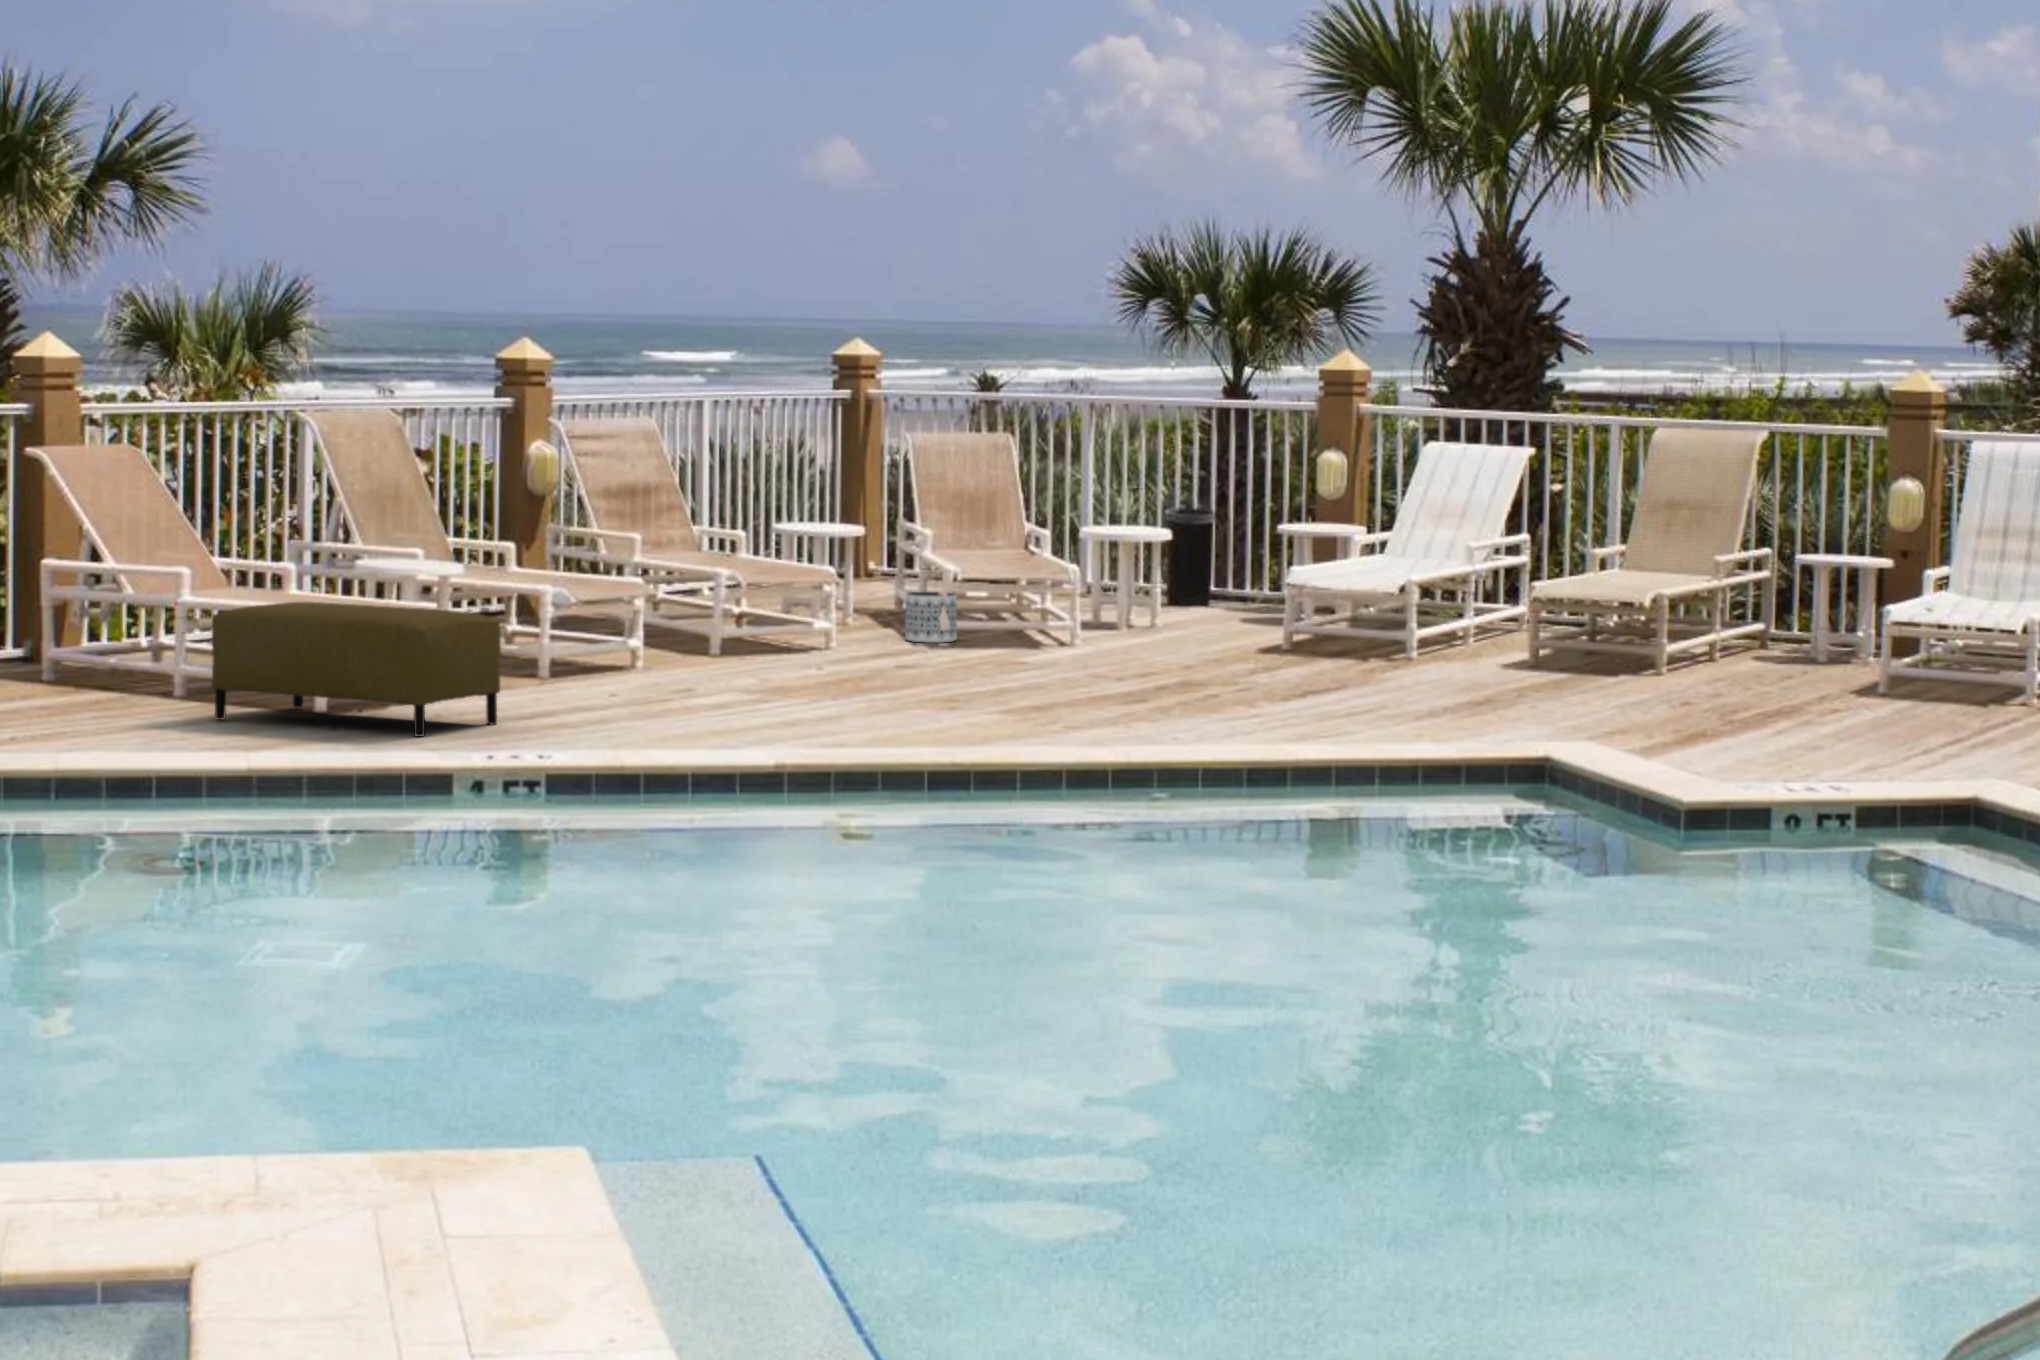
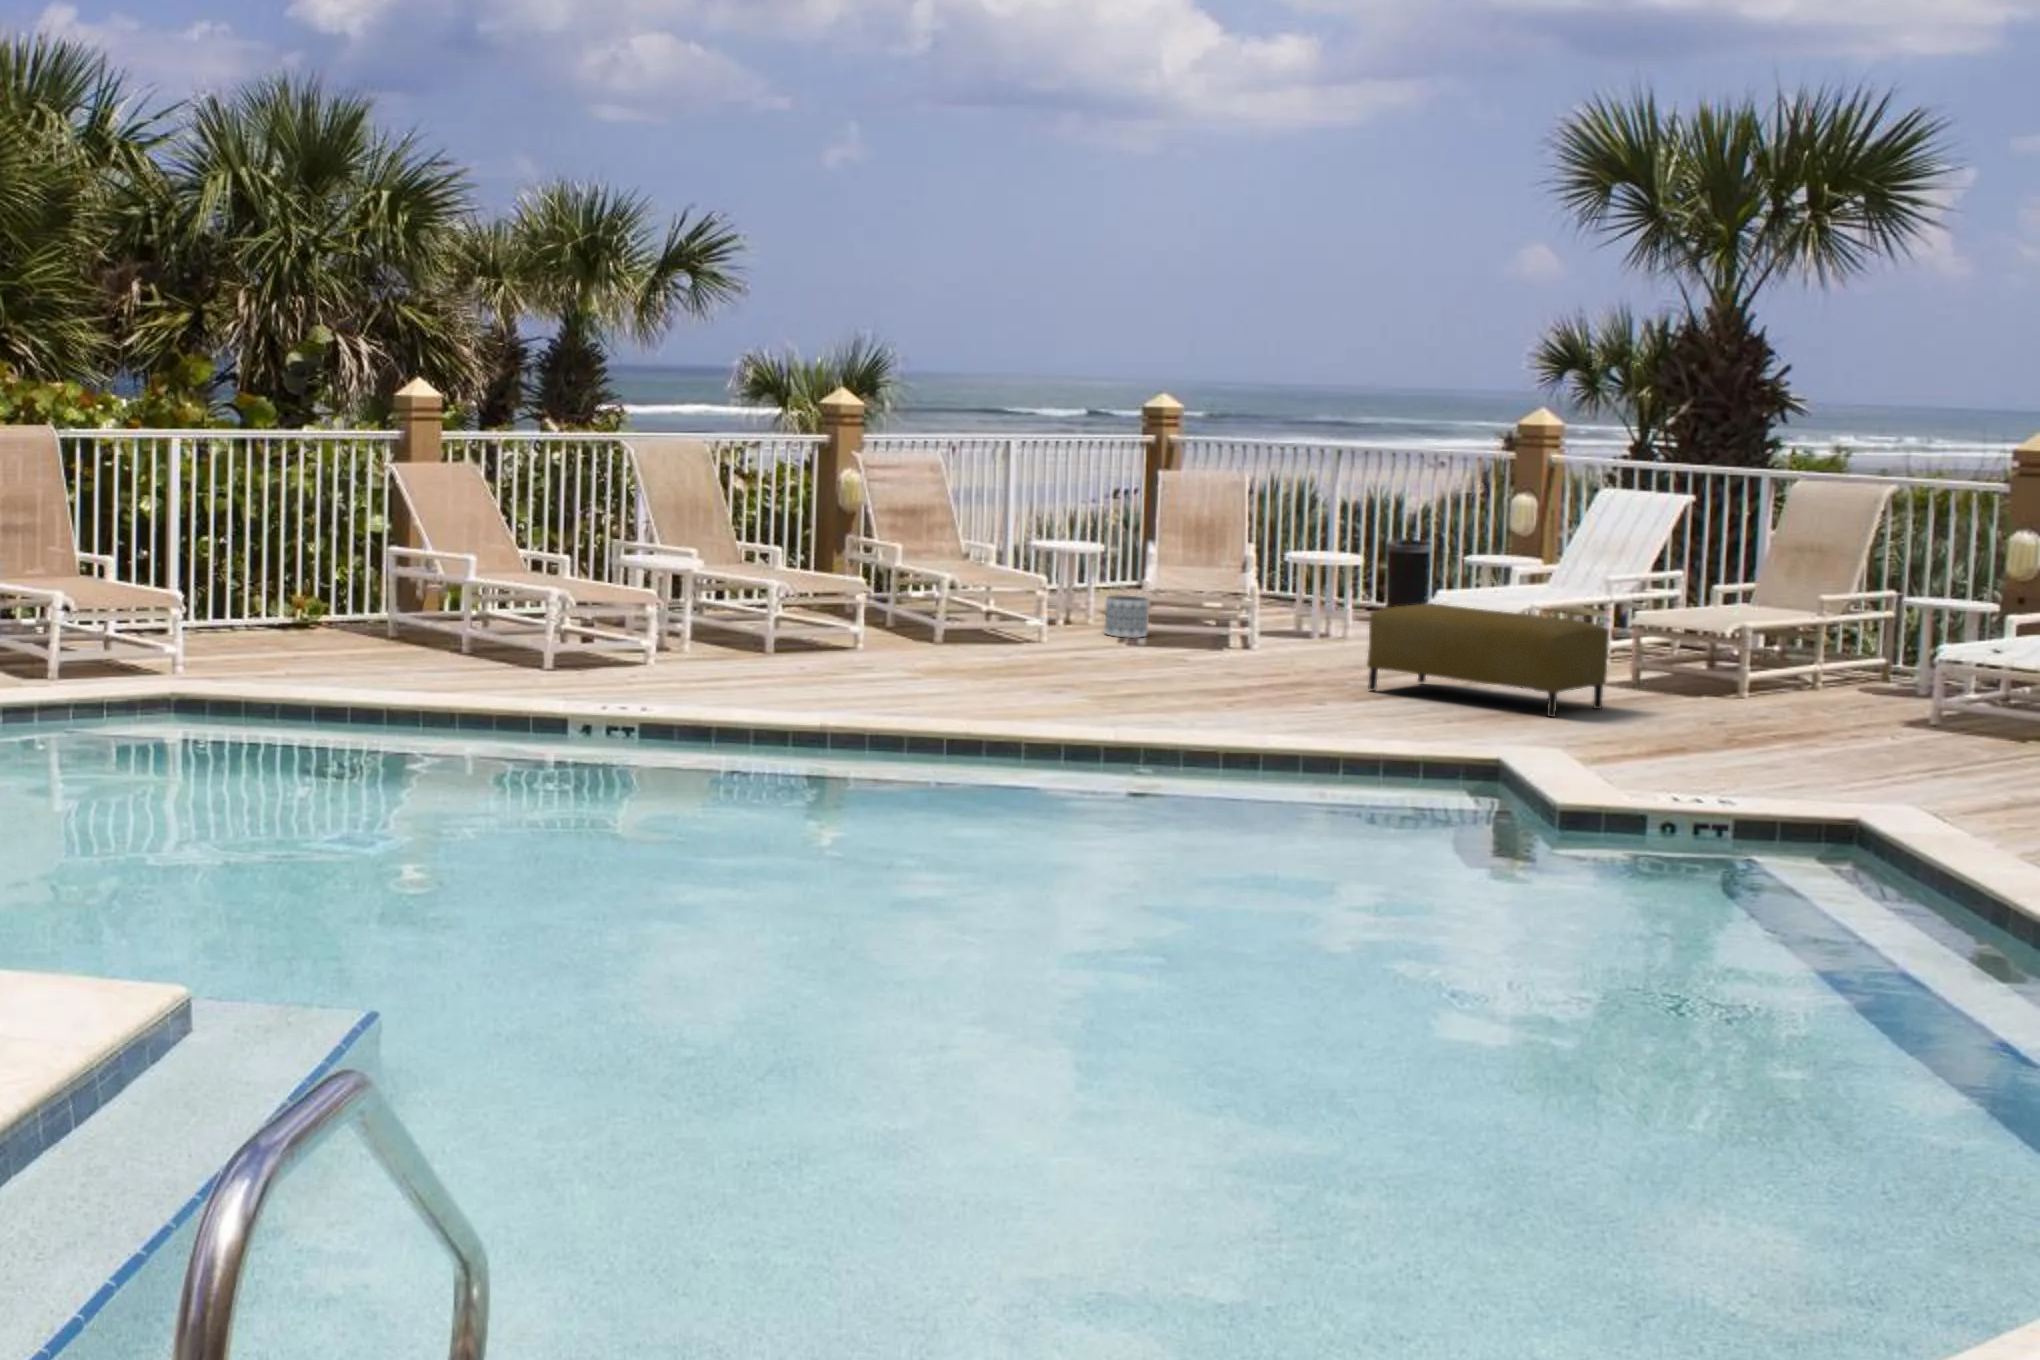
ottoman: present [211,602,501,737] -> present [1367,604,1609,717]

